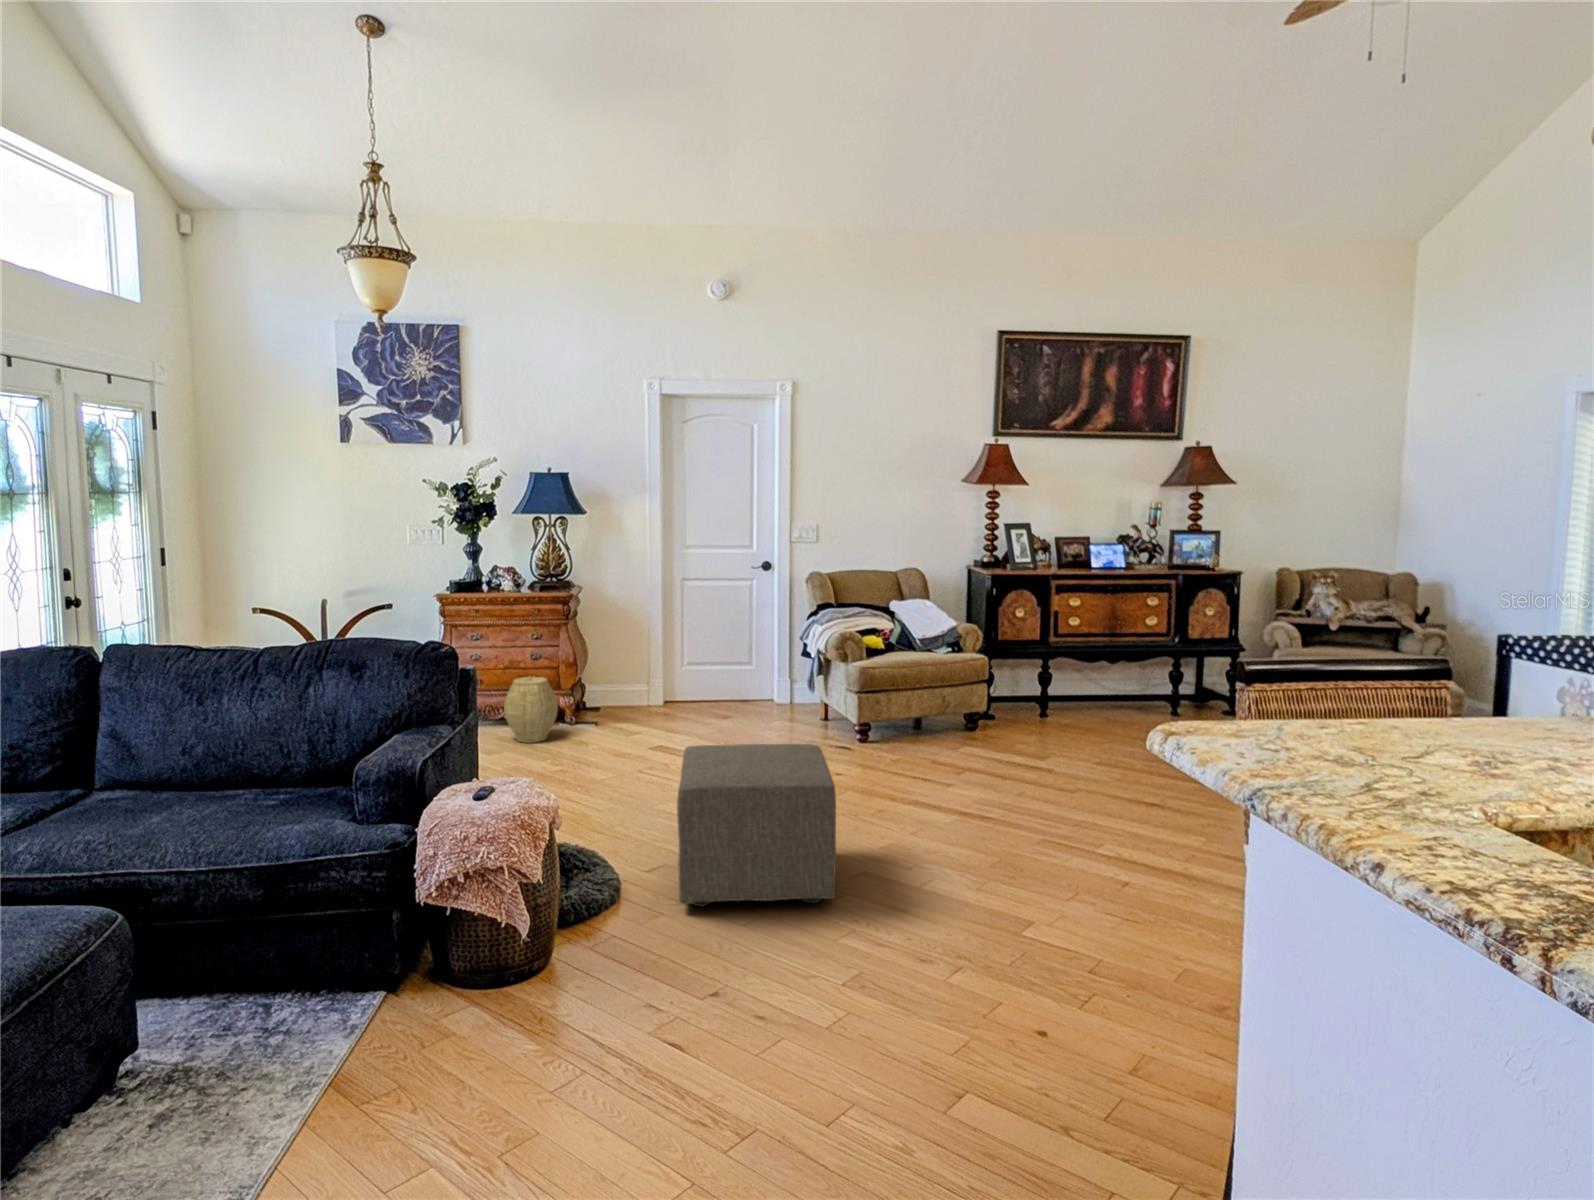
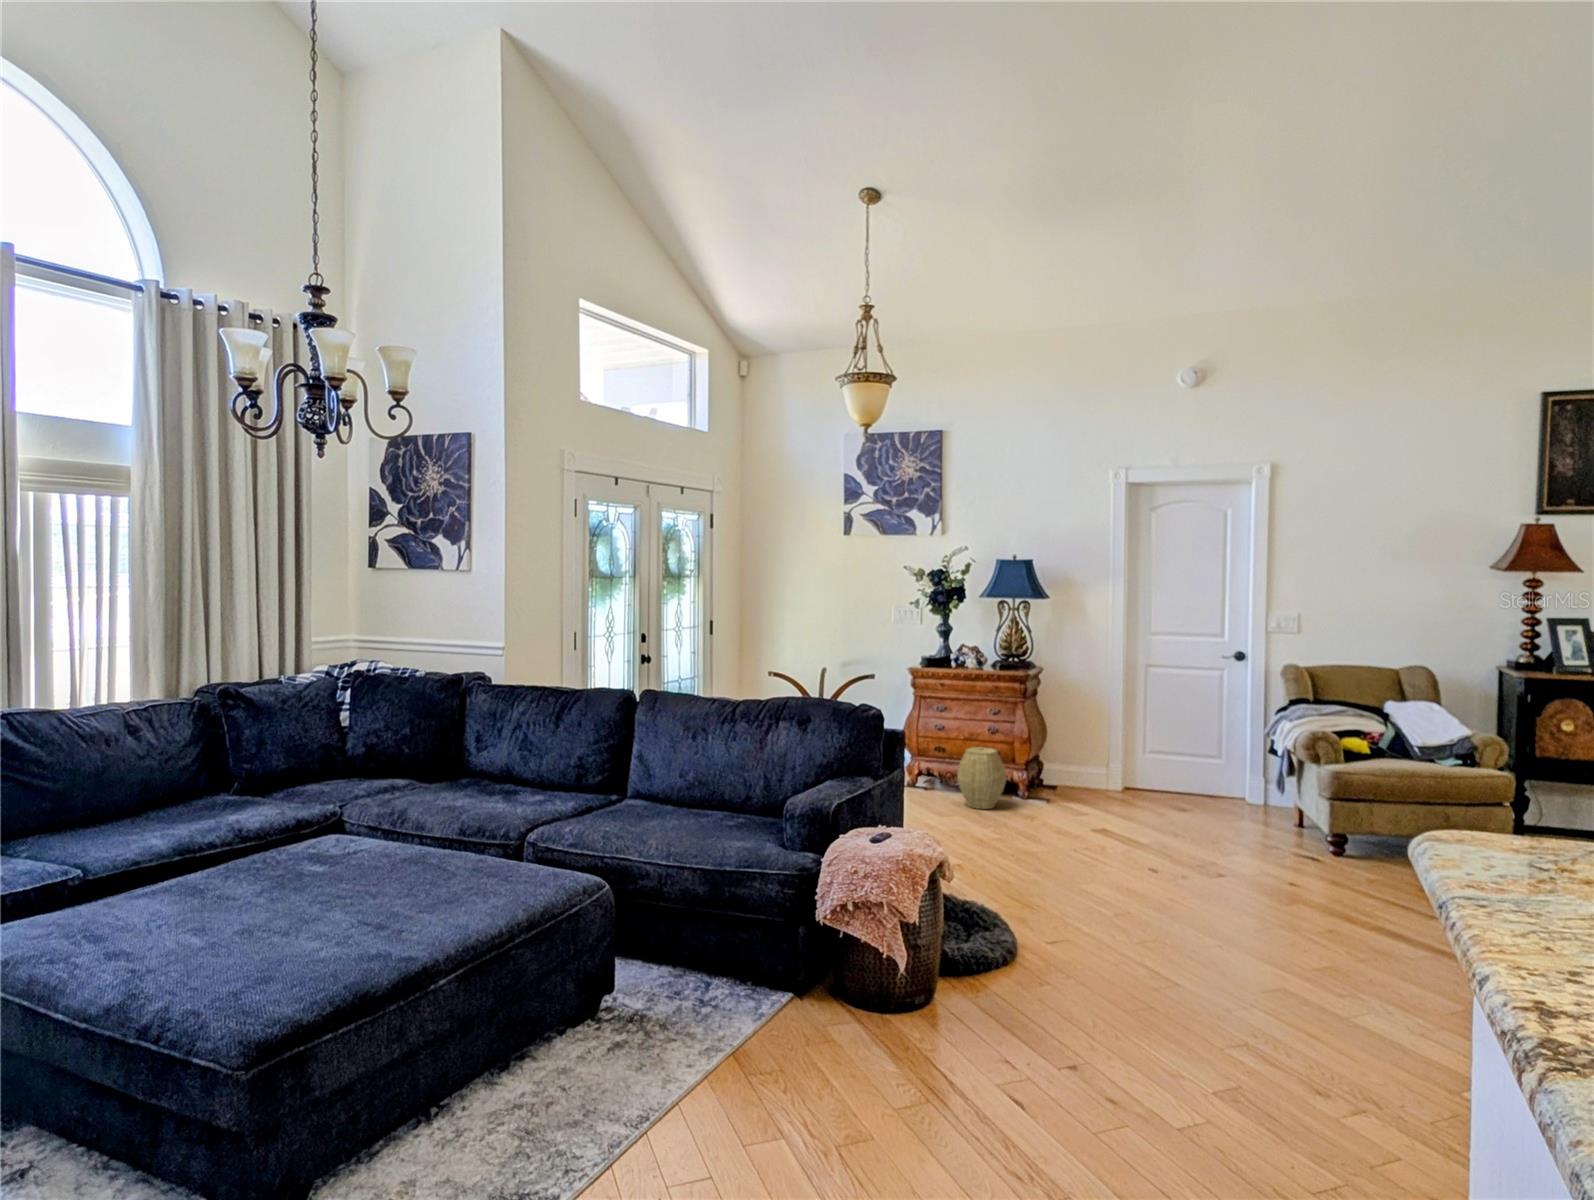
ottoman: present [677,744,836,906] -> none [1063,827,1239,1014]

